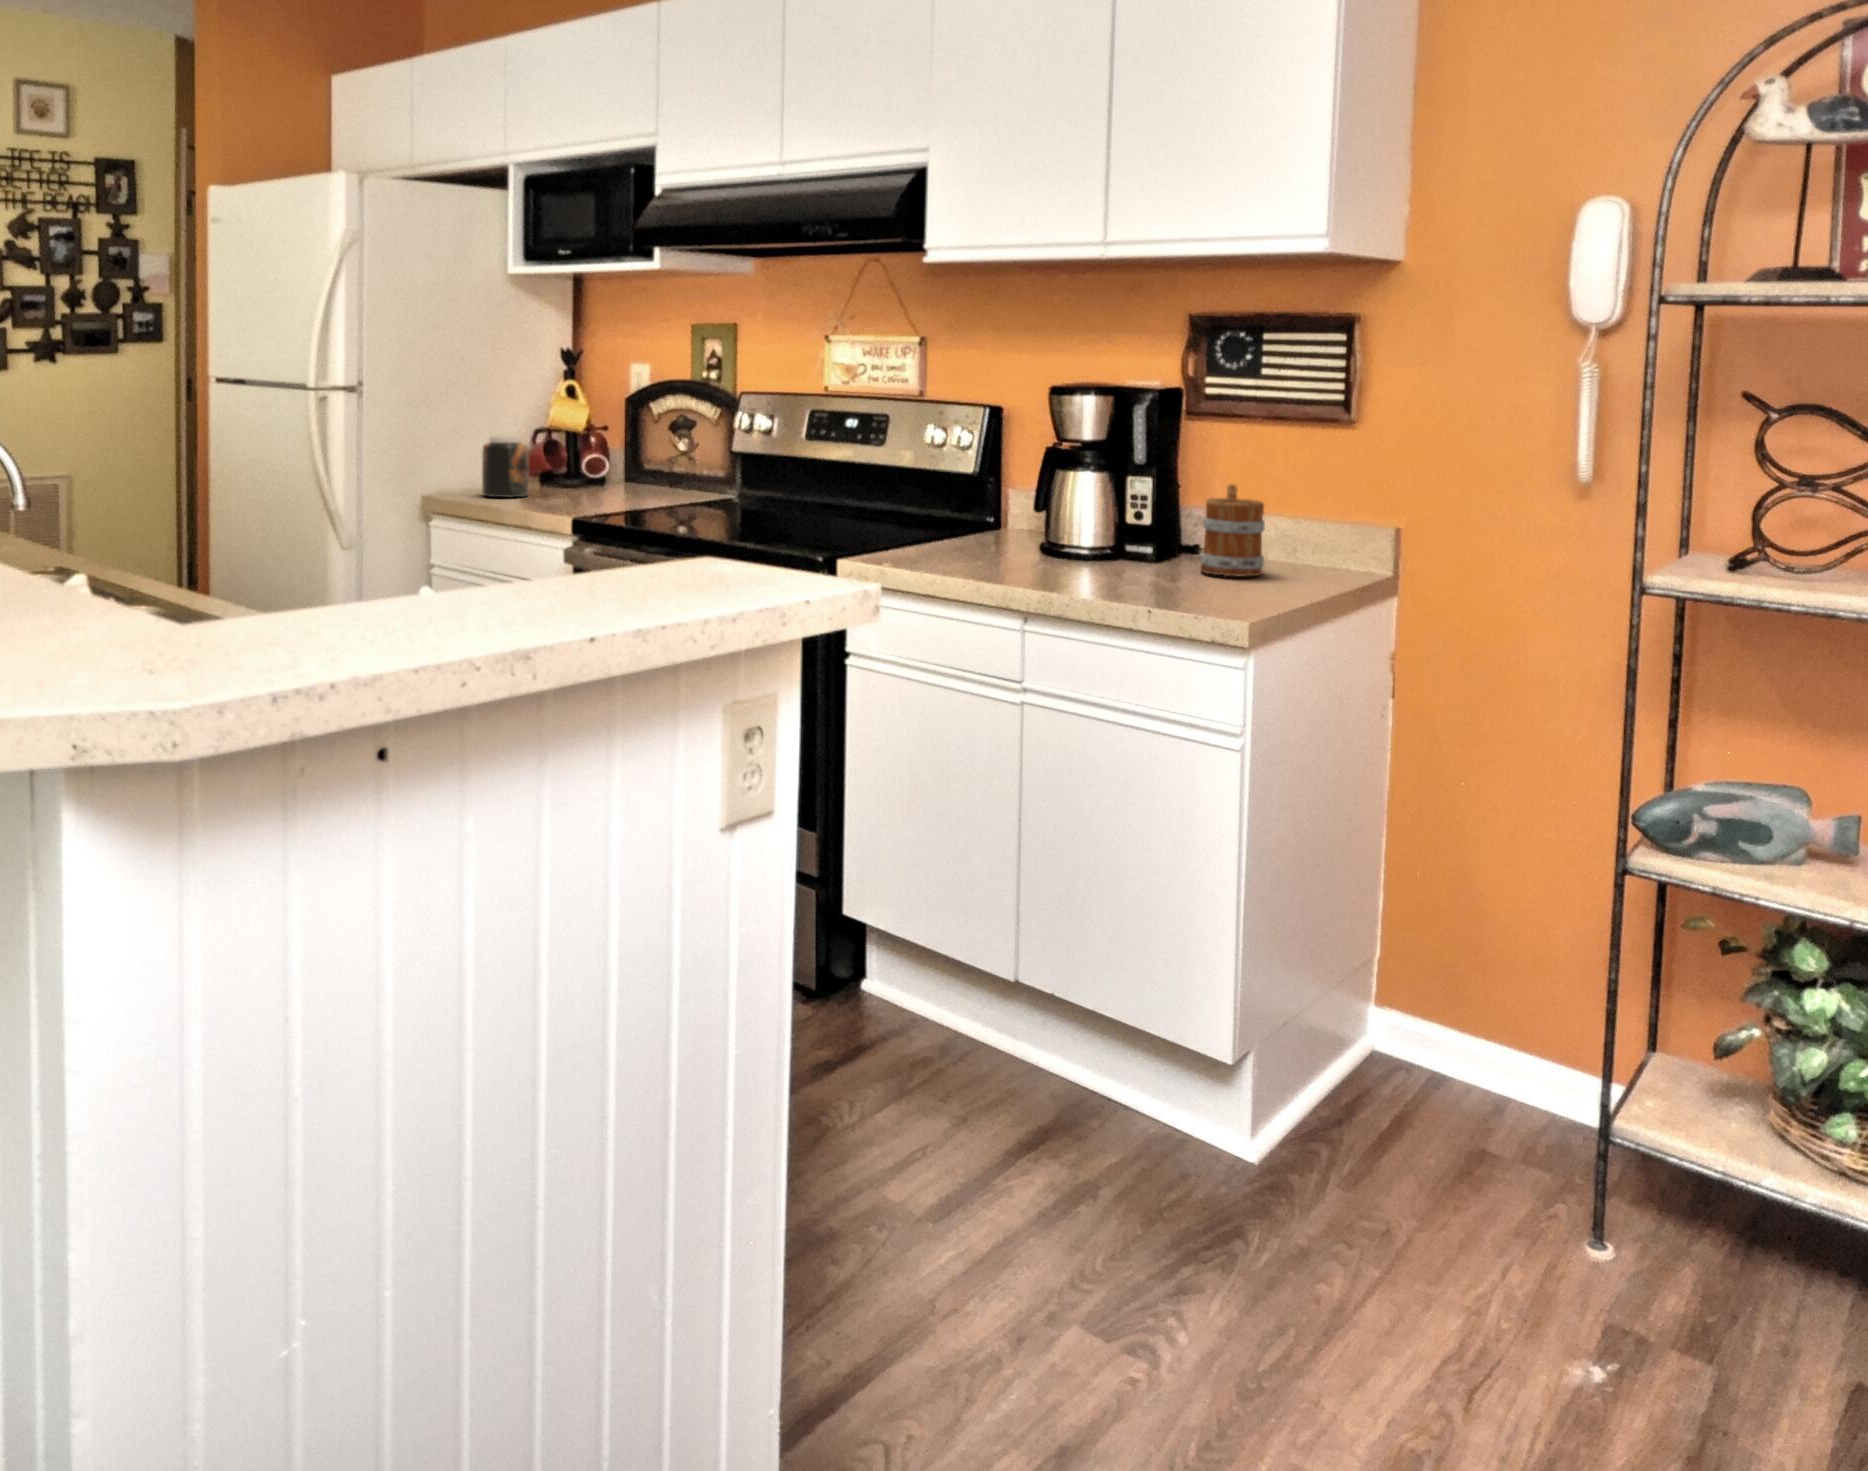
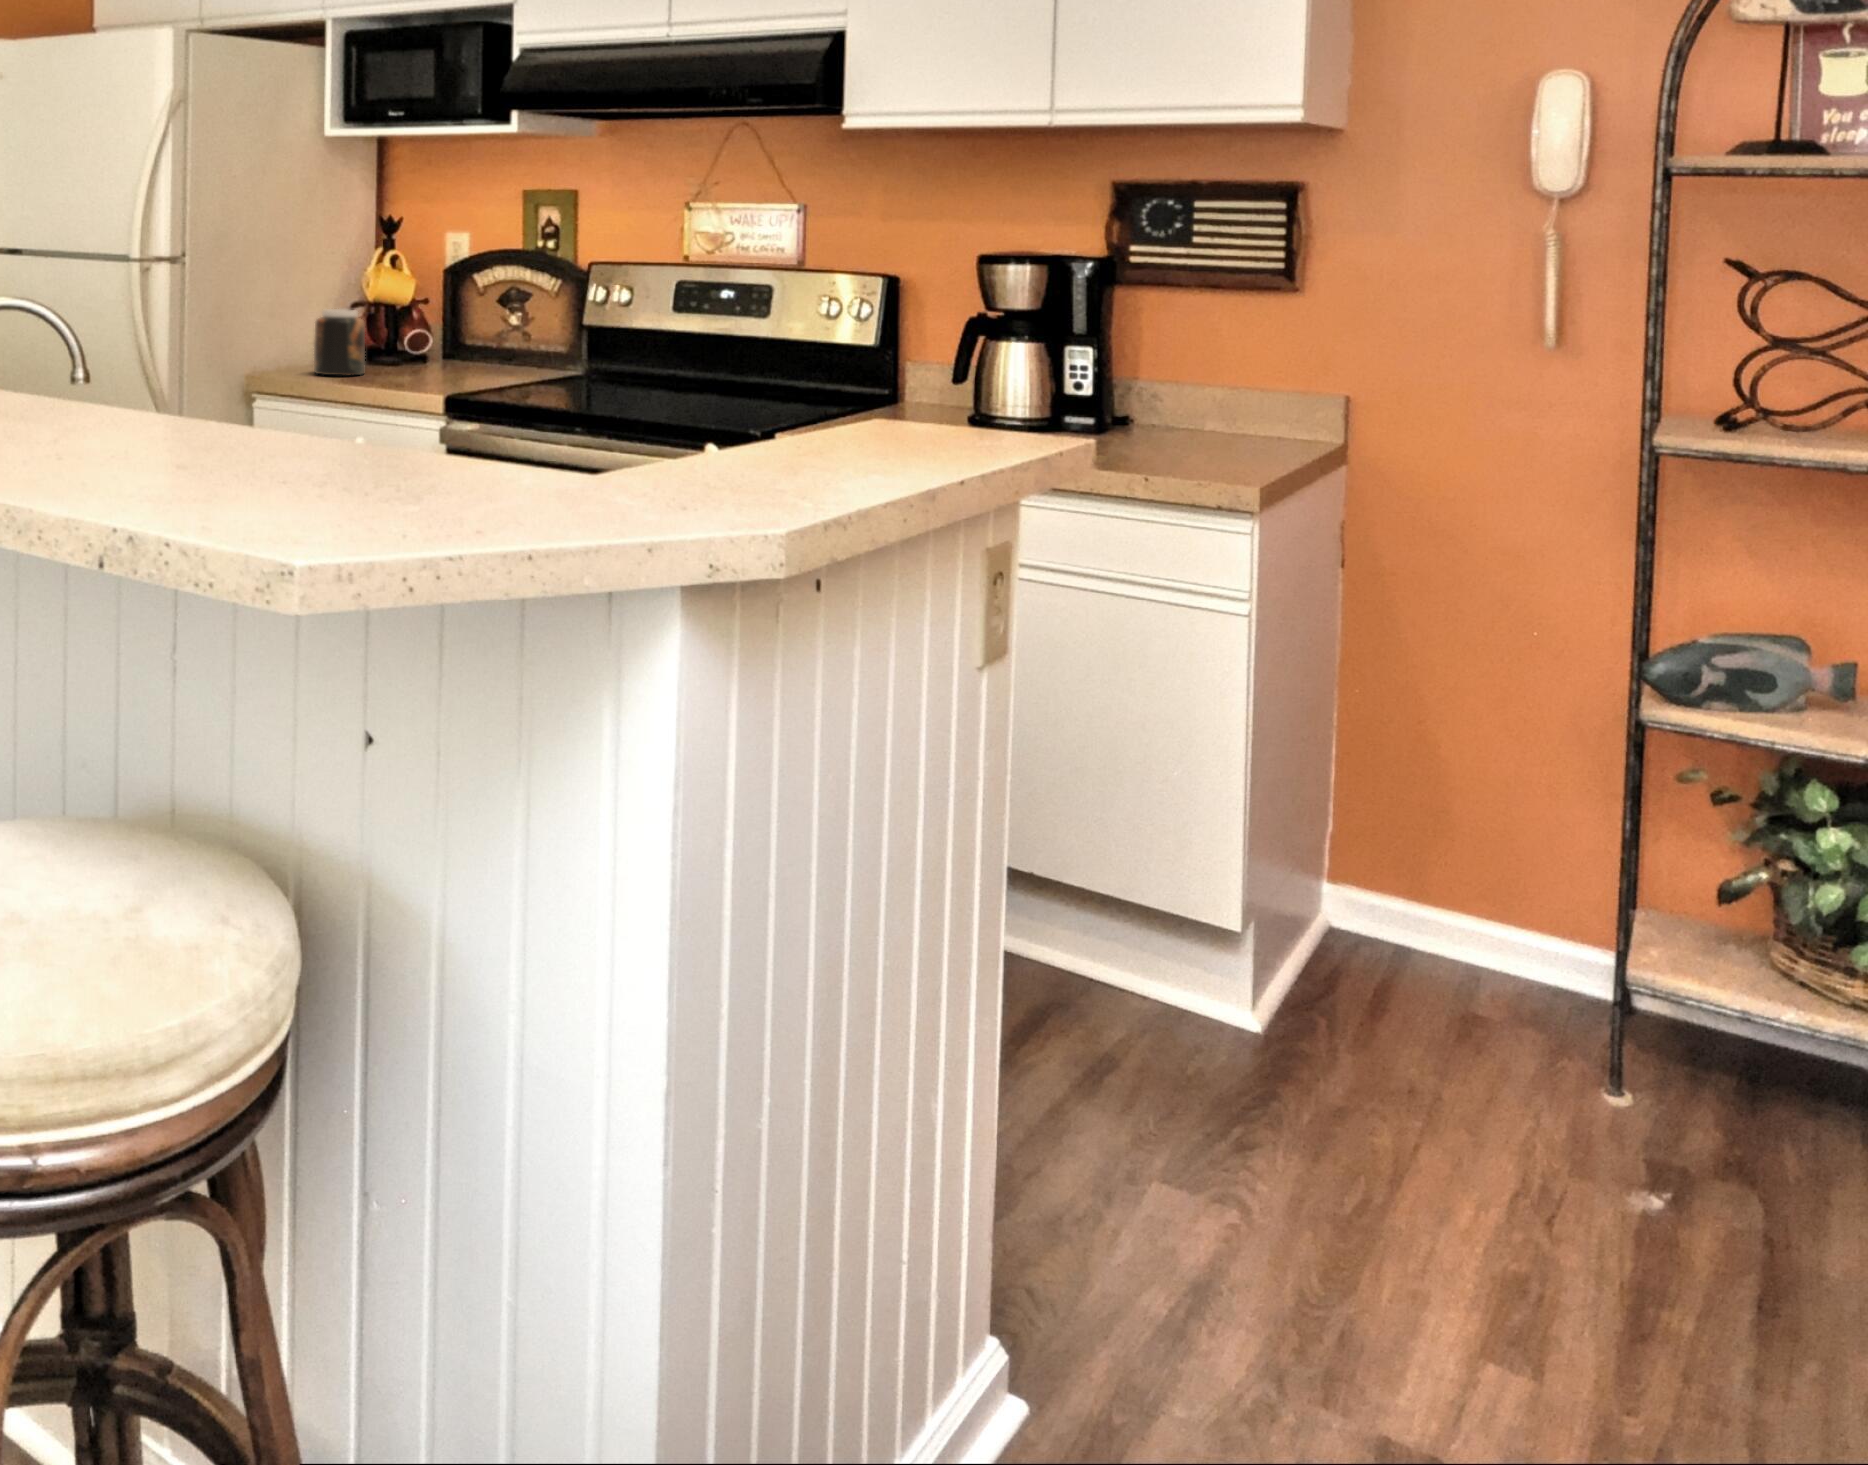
mug: present [1199,484,1265,576] -> none [1151,353,1221,445]

